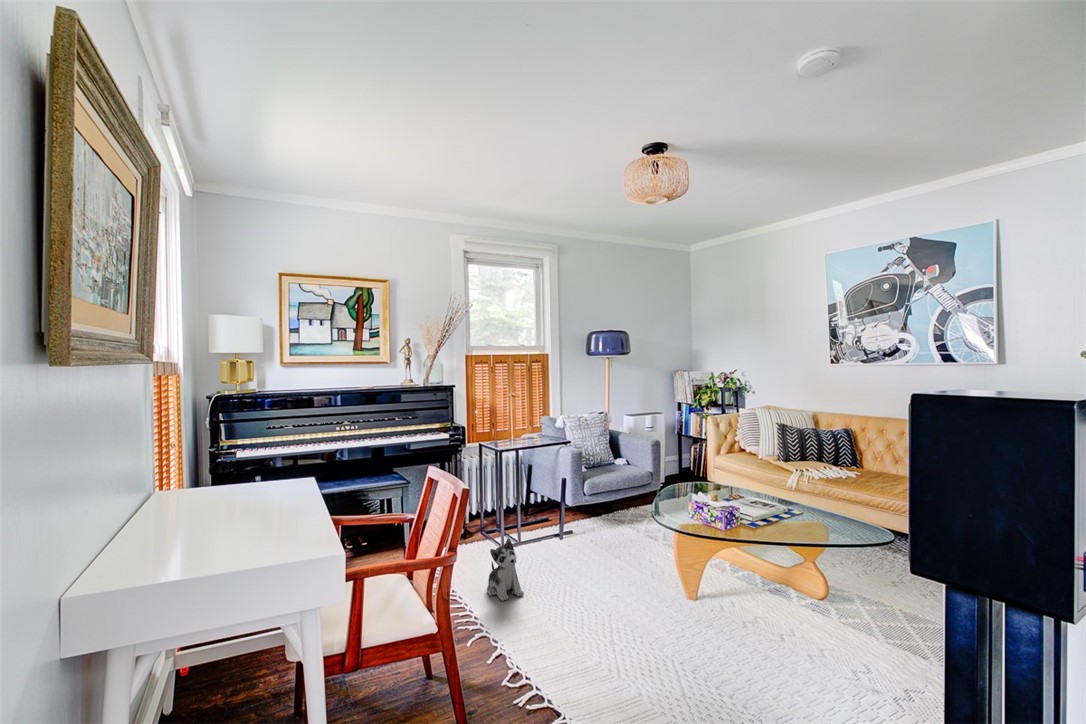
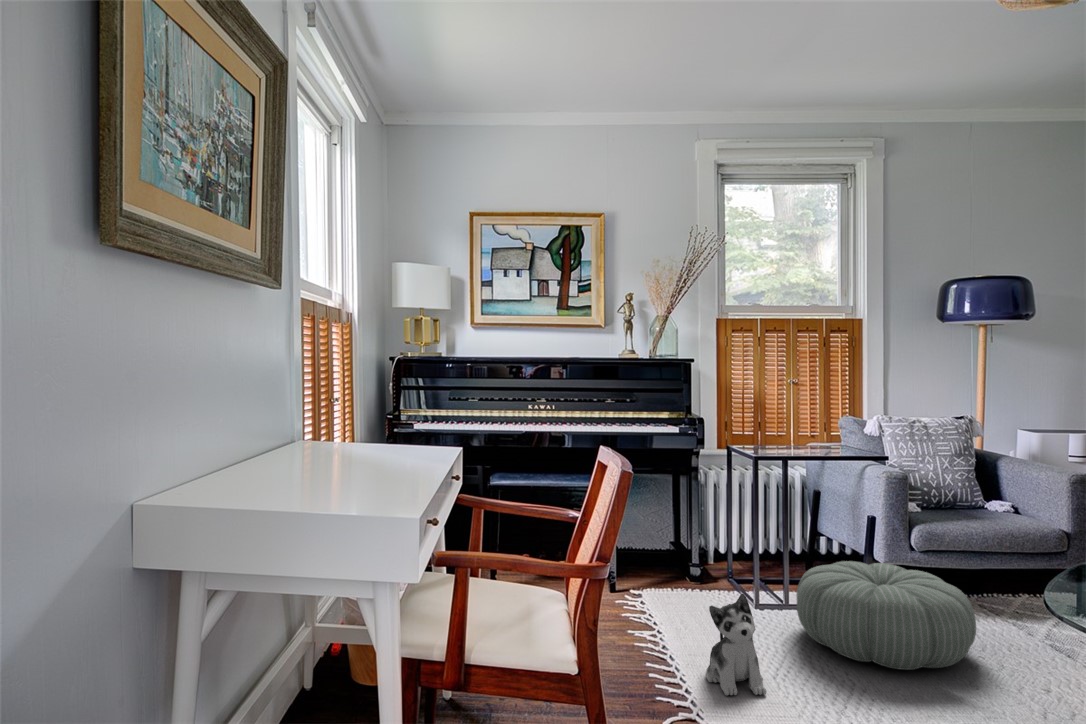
pouf: none [528,505,619,564] -> present [797,561,976,670]

